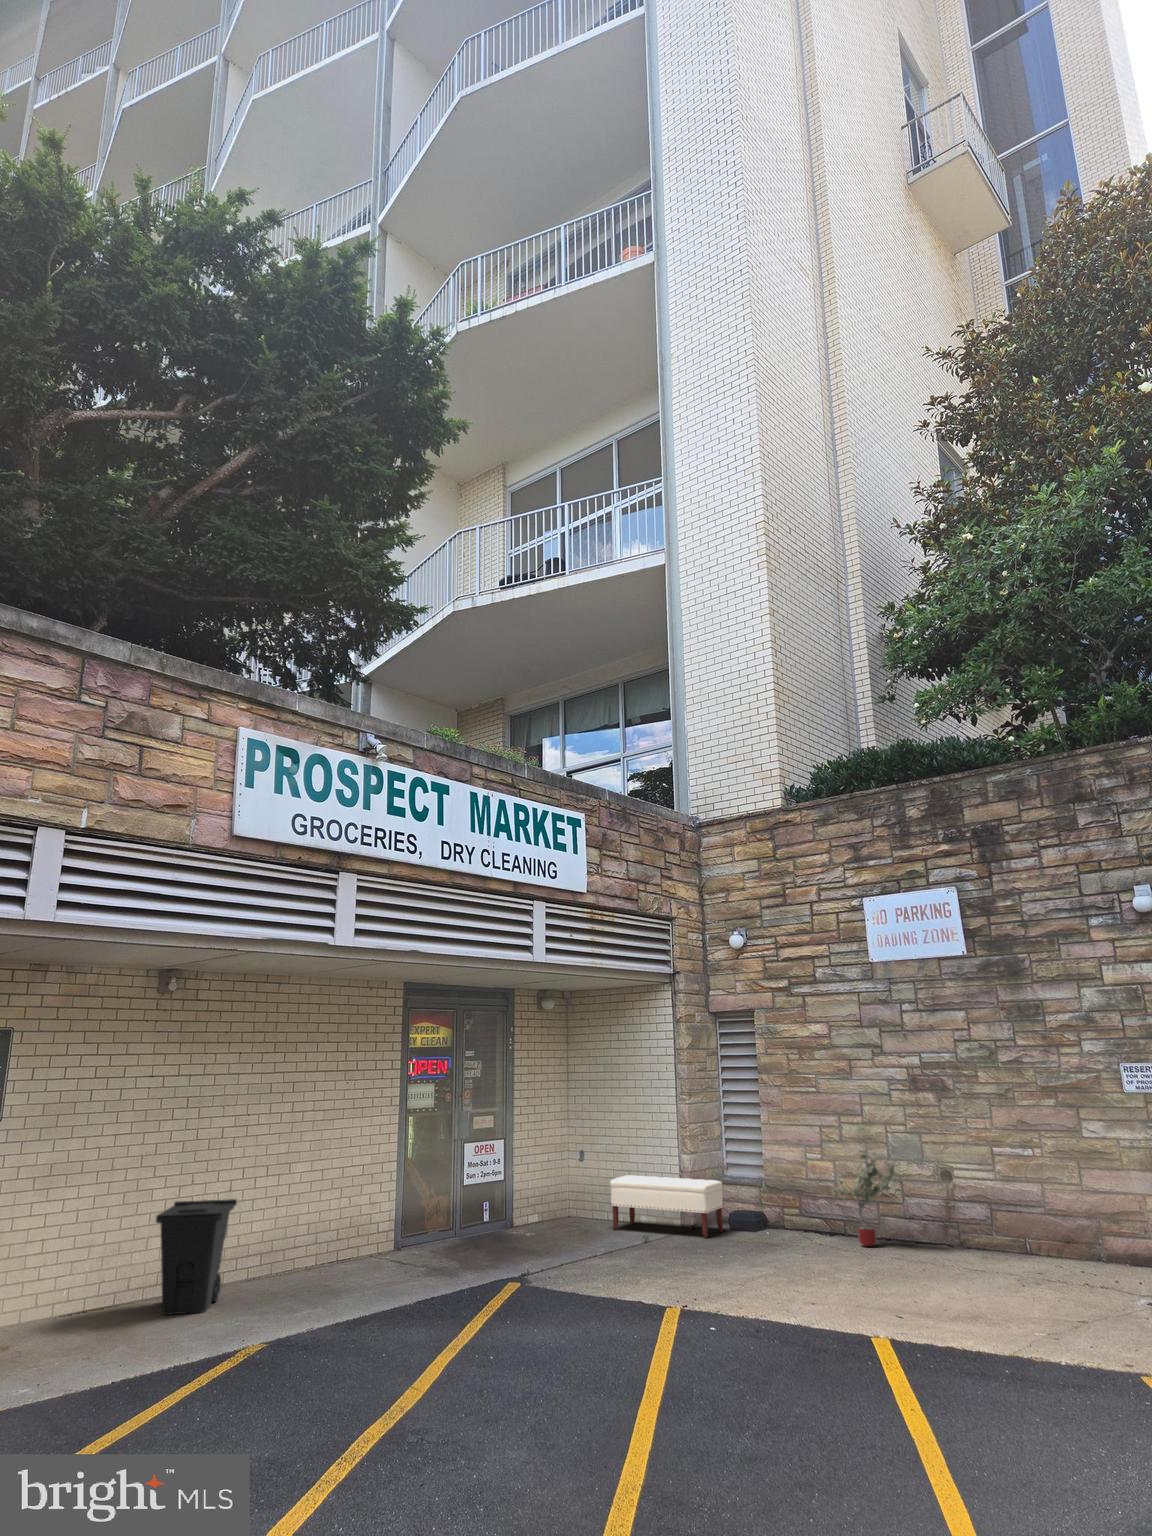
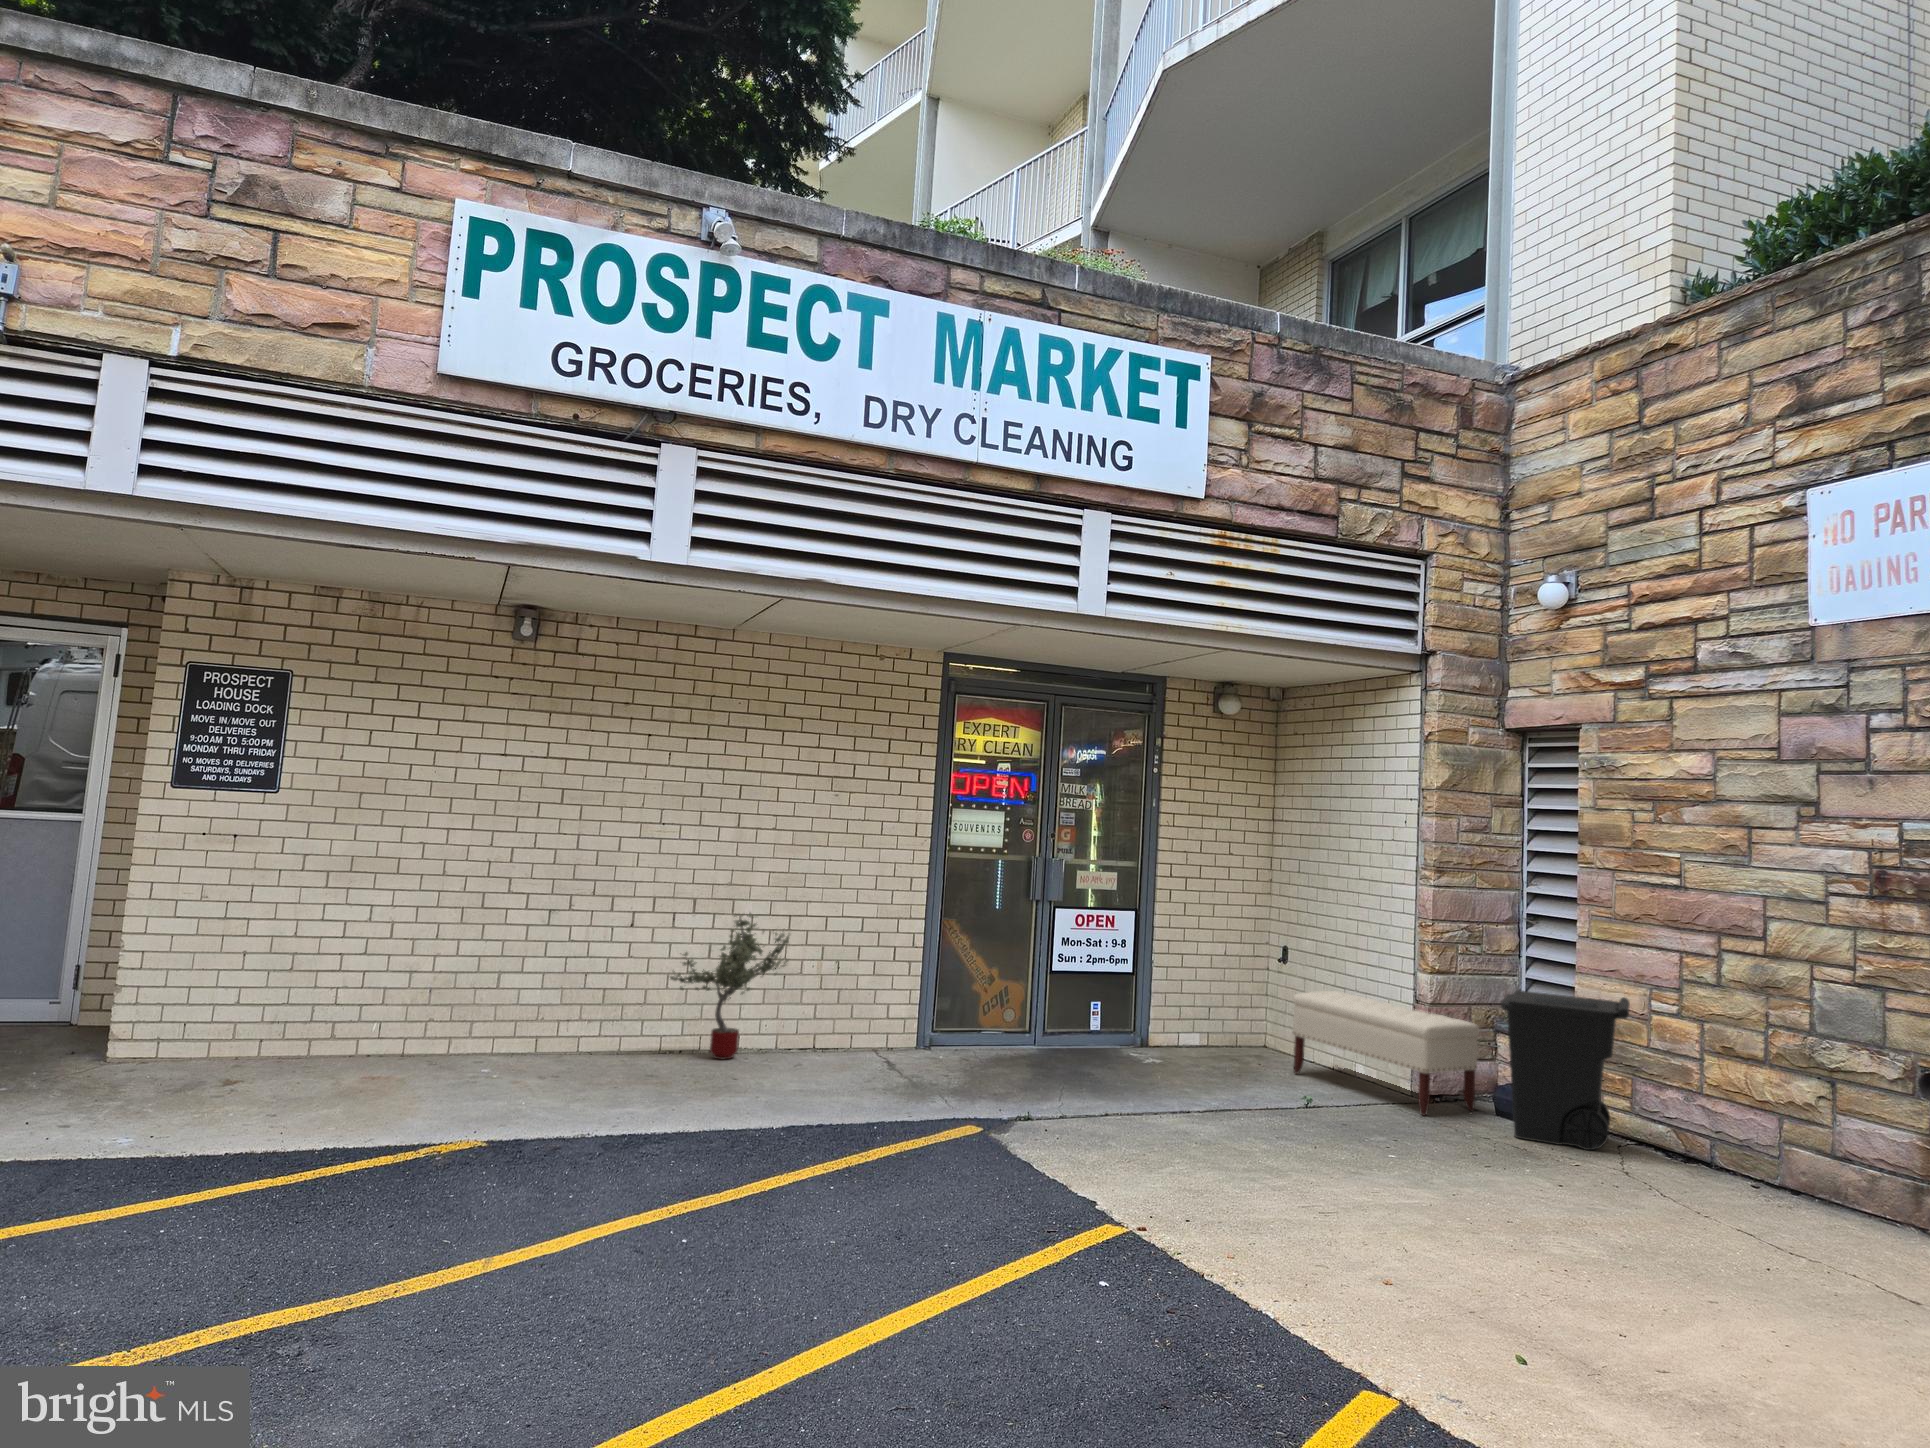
potted tree: present [831,1150,895,1247] -> present [670,913,790,1059]
trash can: present [156,1199,237,1315] -> present [1501,990,1630,1150]

